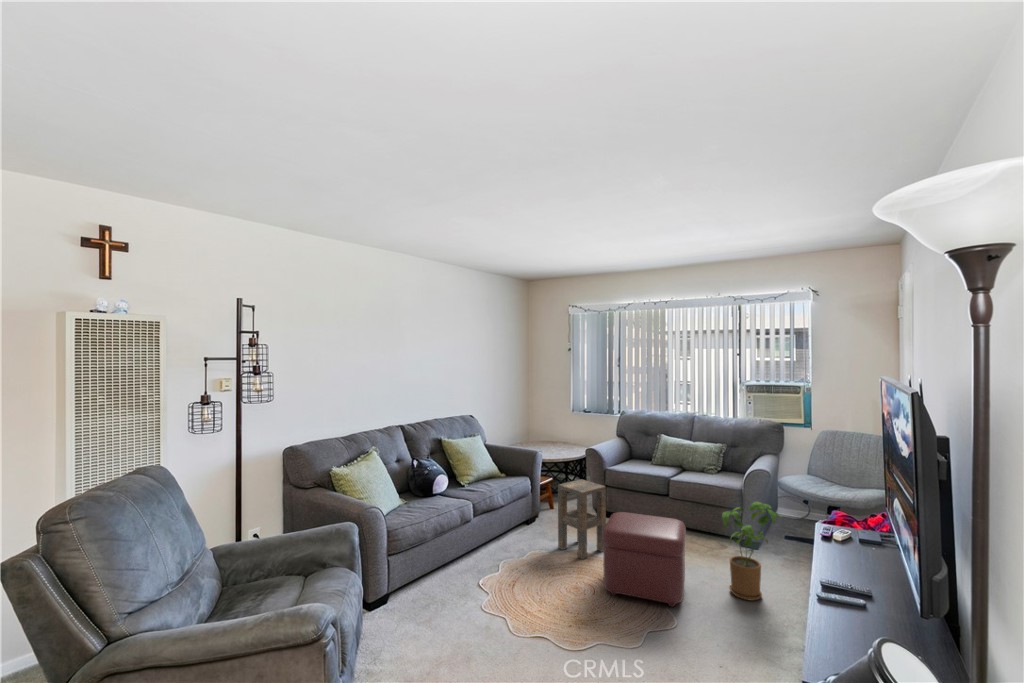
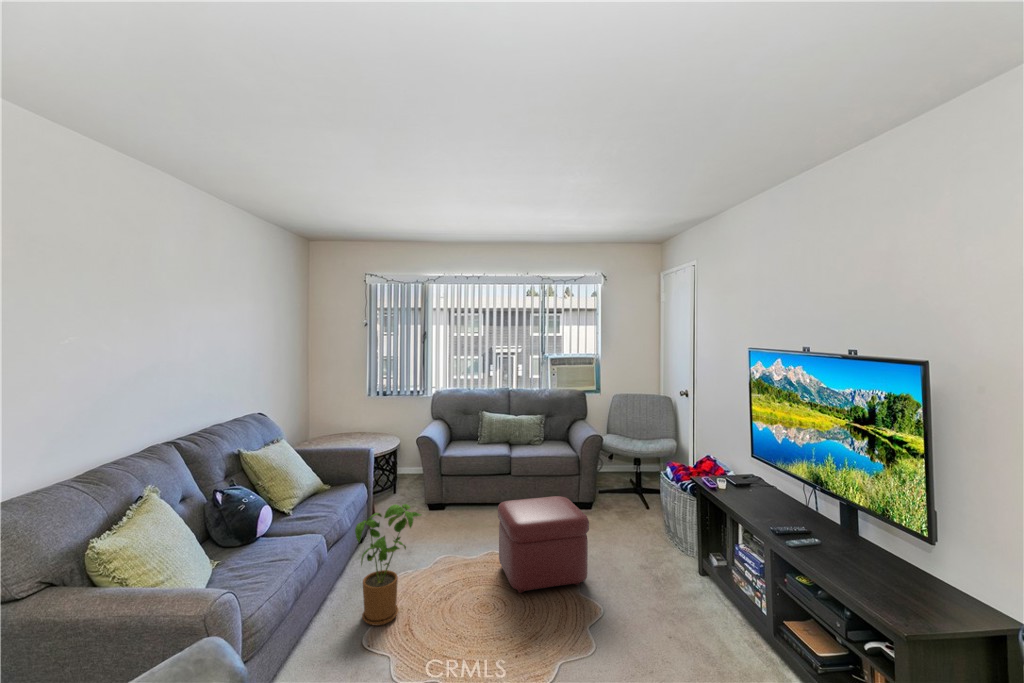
side table: present [558,479,606,559] -> none [421,473,472,564]
house plant: present [722,502,781,601] -> present [355,504,421,626]

